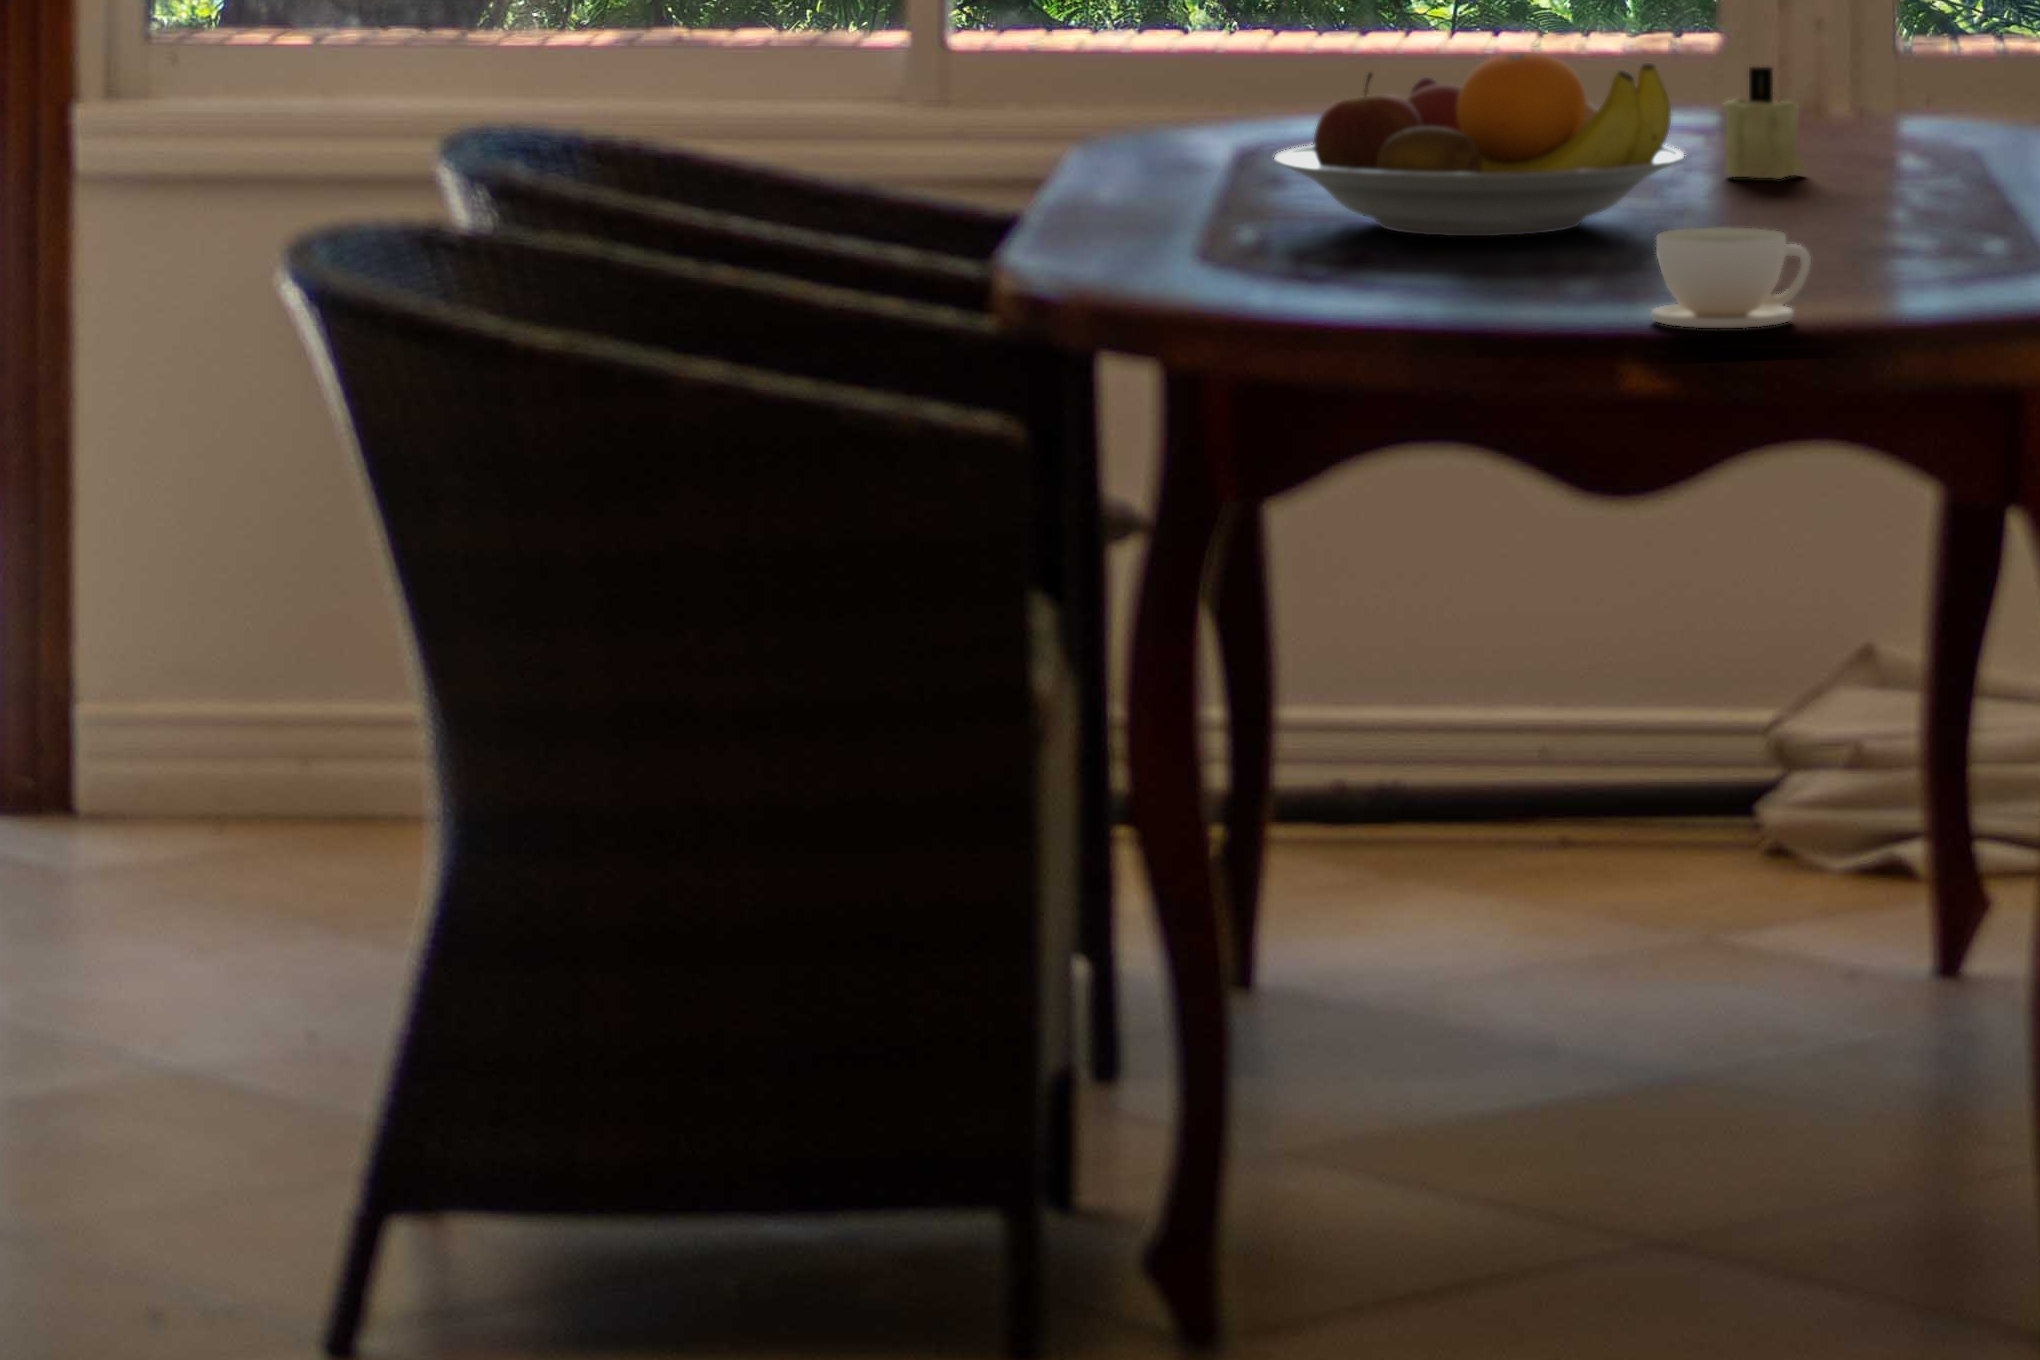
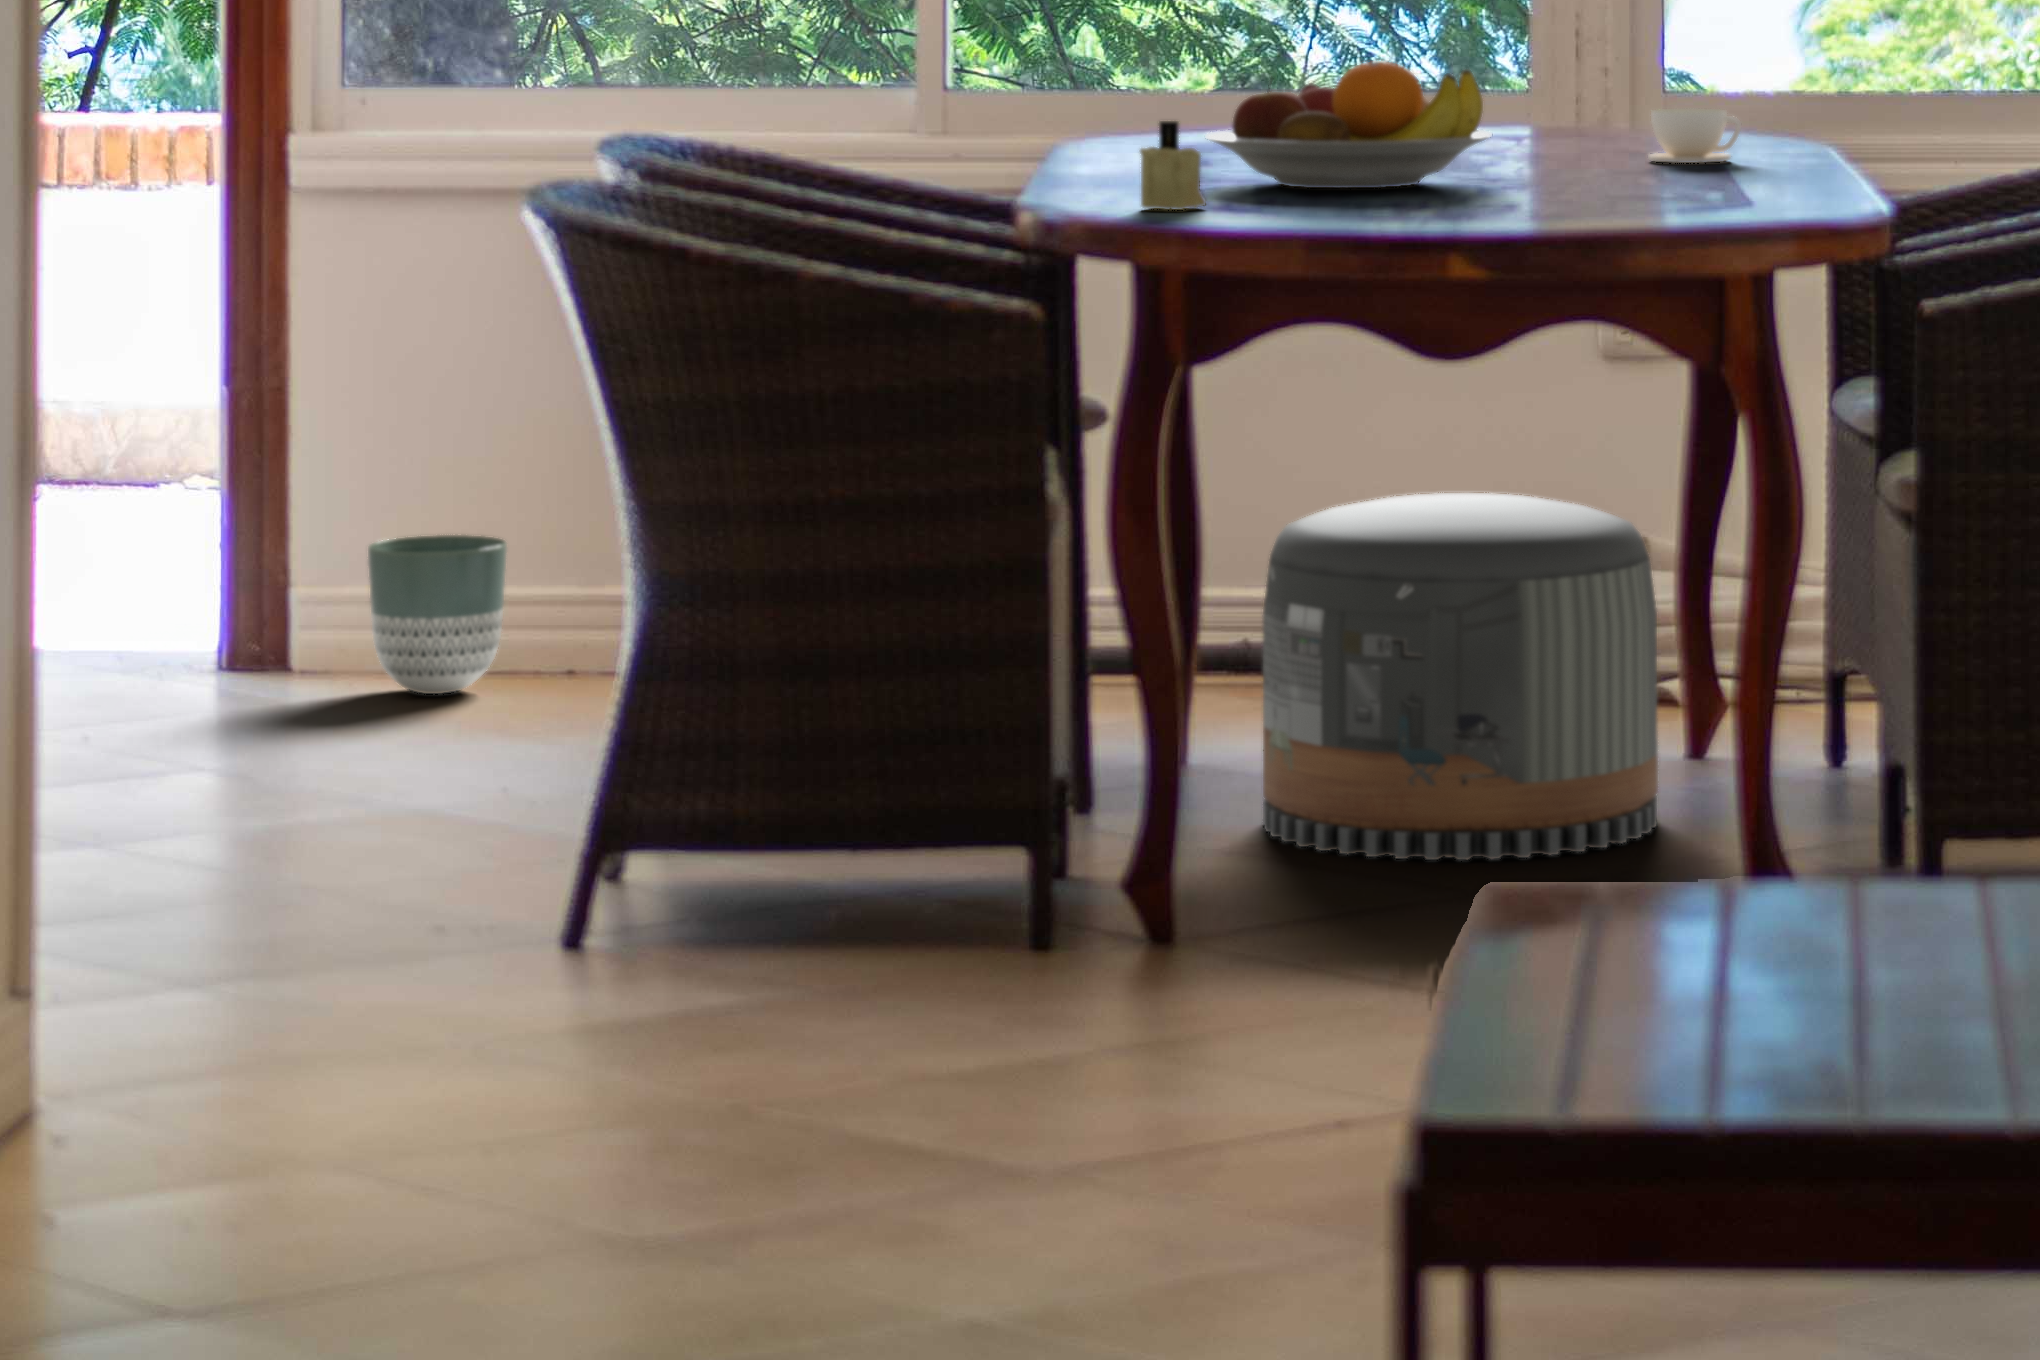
candle: present [1724,67,1805,179] -> present [1140,121,1206,210]
coffee cup: present [1651,228,1811,328] -> present [1649,109,1741,163]
pouf: none [1357,638,1908,1182] -> present [1263,493,1658,860]
planter: none [164,641,353,859] -> present [368,535,507,694]

